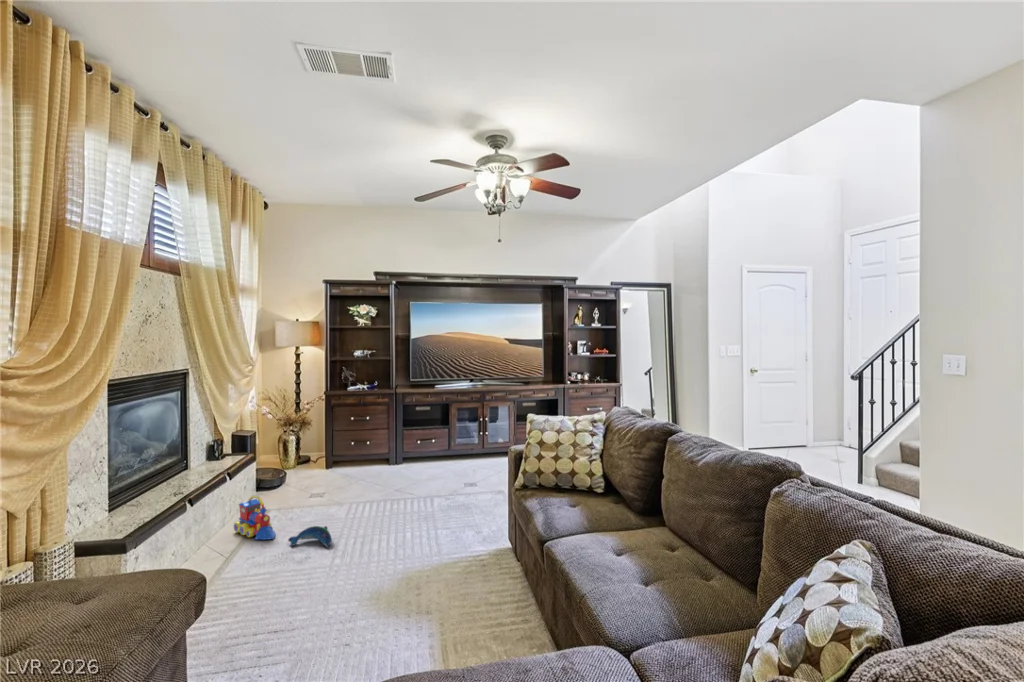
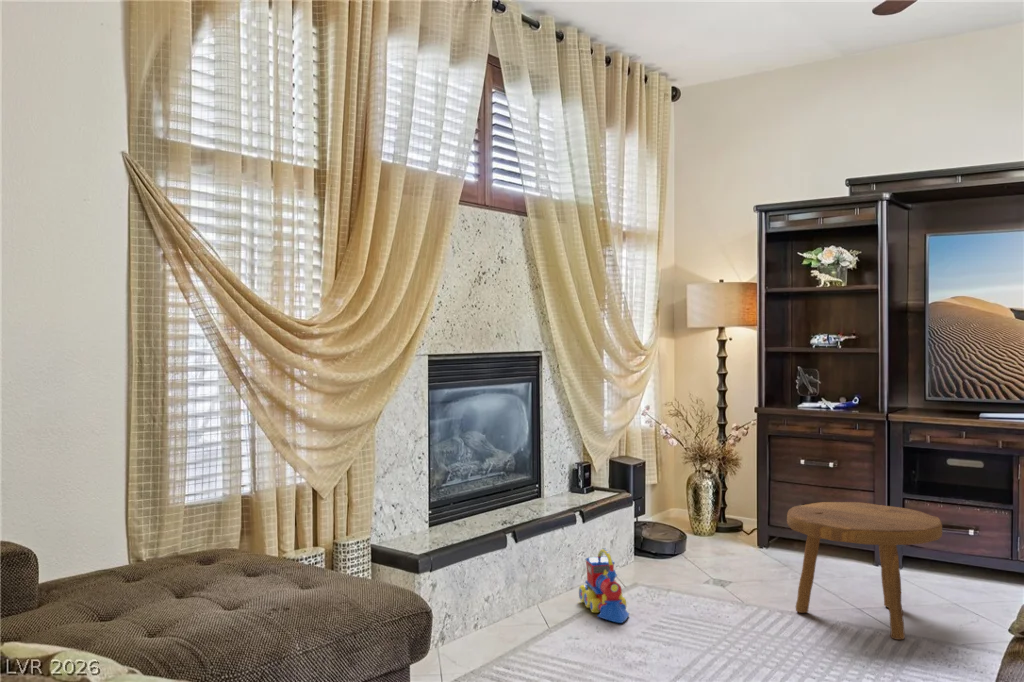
footstool: none [362,440,435,505] -> present [787,502,942,640]
plush toy: present [288,526,332,548] -> none [637,617,699,658]

